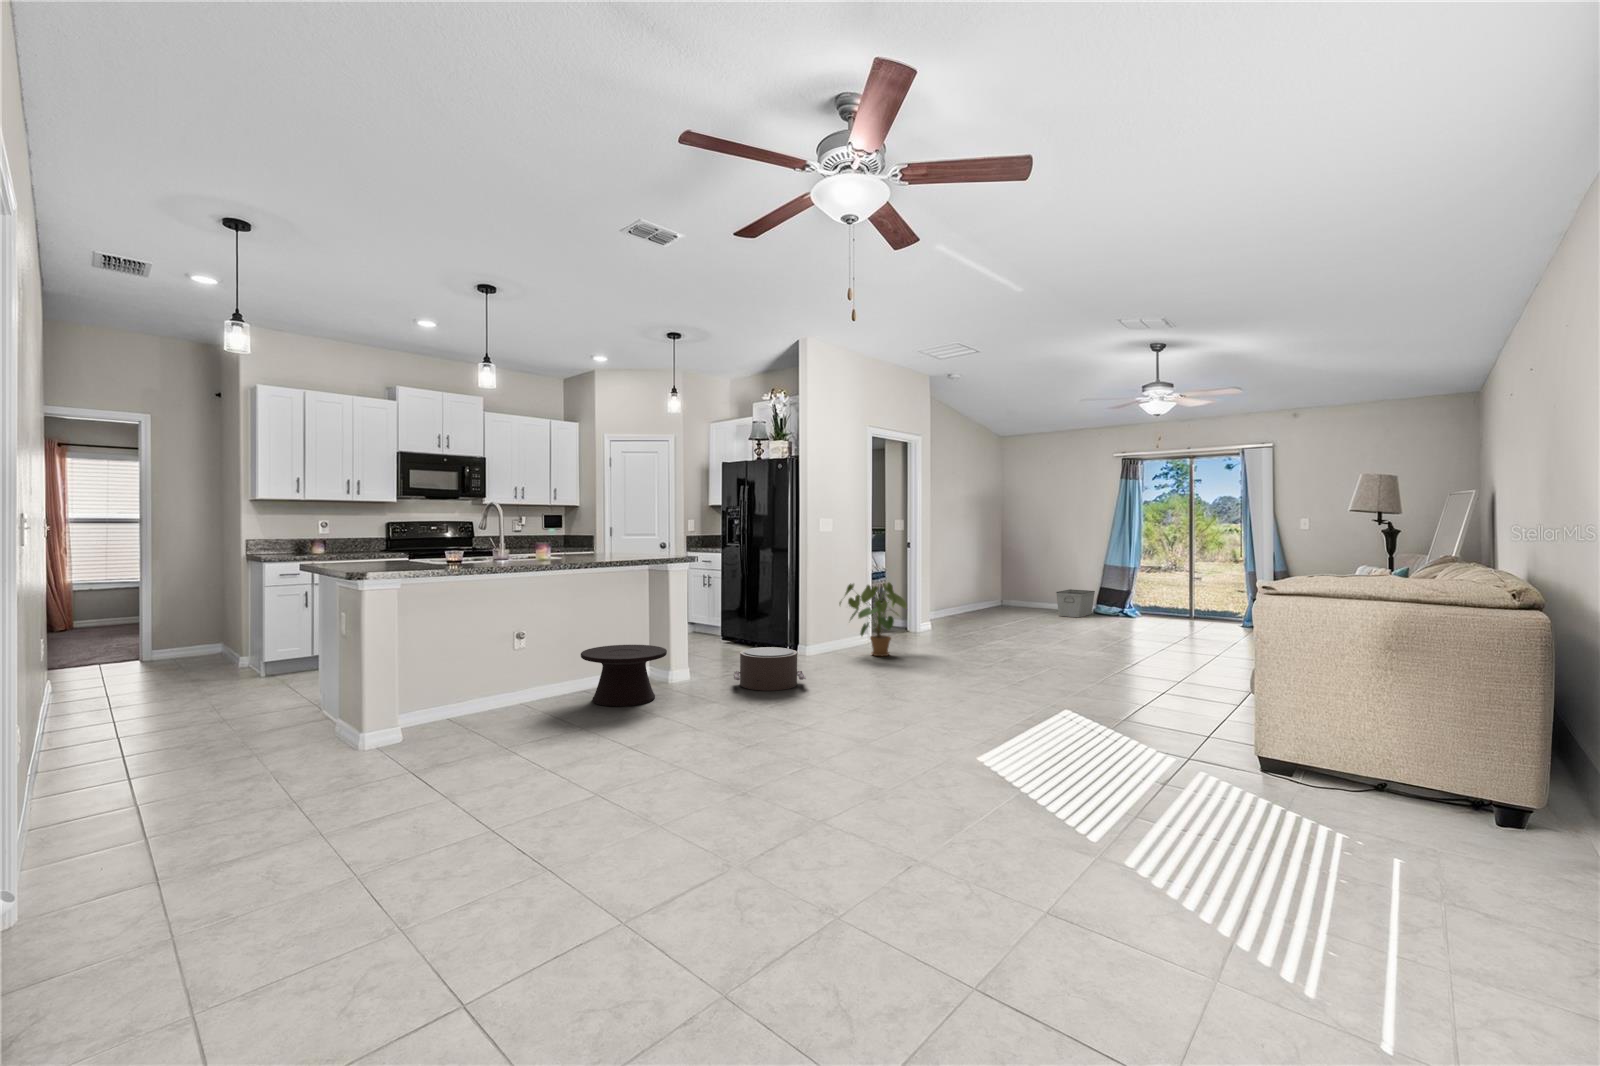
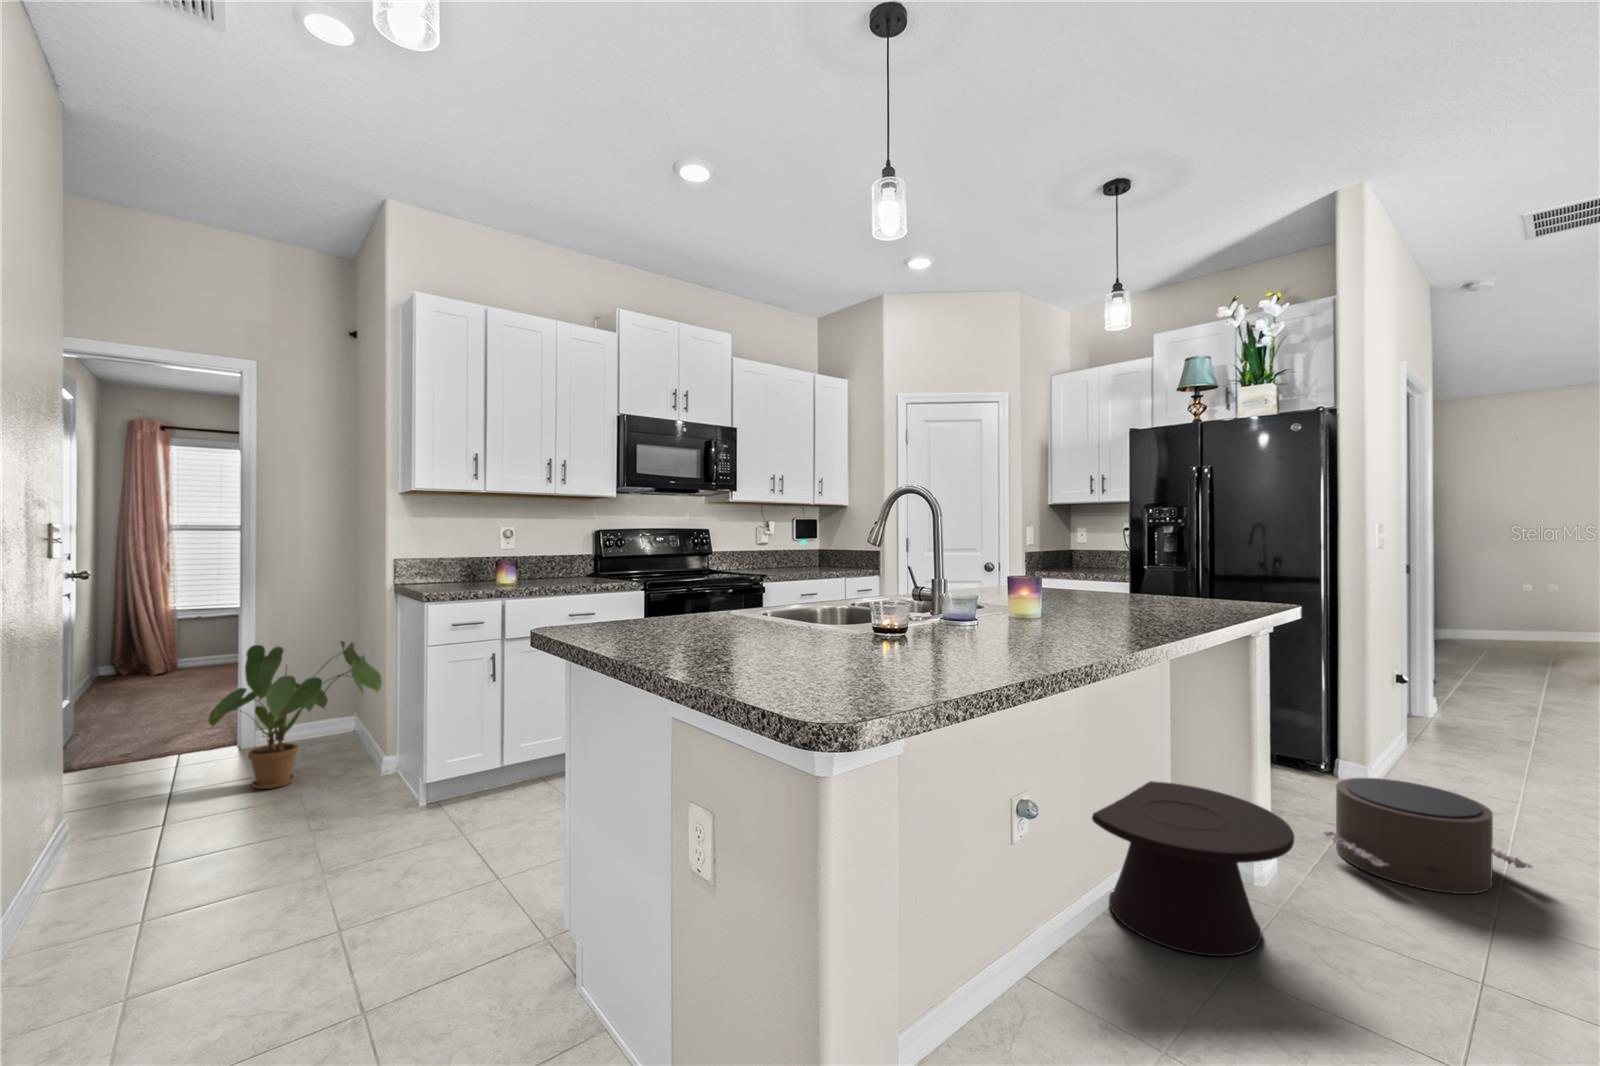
house plant: present [839,583,906,656] -> present [208,641,382,789]
storage bin: present [1056,589,1095,617] -> none [1516,628,1574,674]

